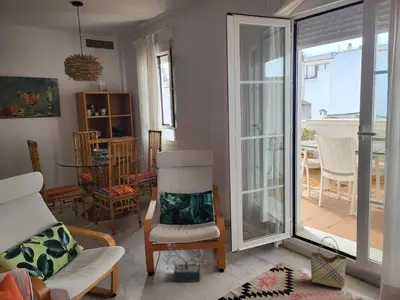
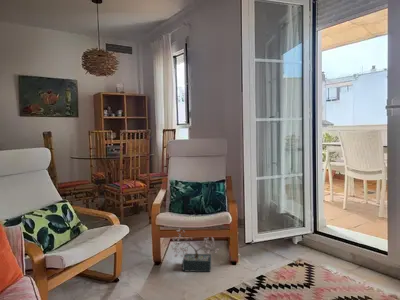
woven basket: present [310,237,347,288] -> none [333,226,375,283]

